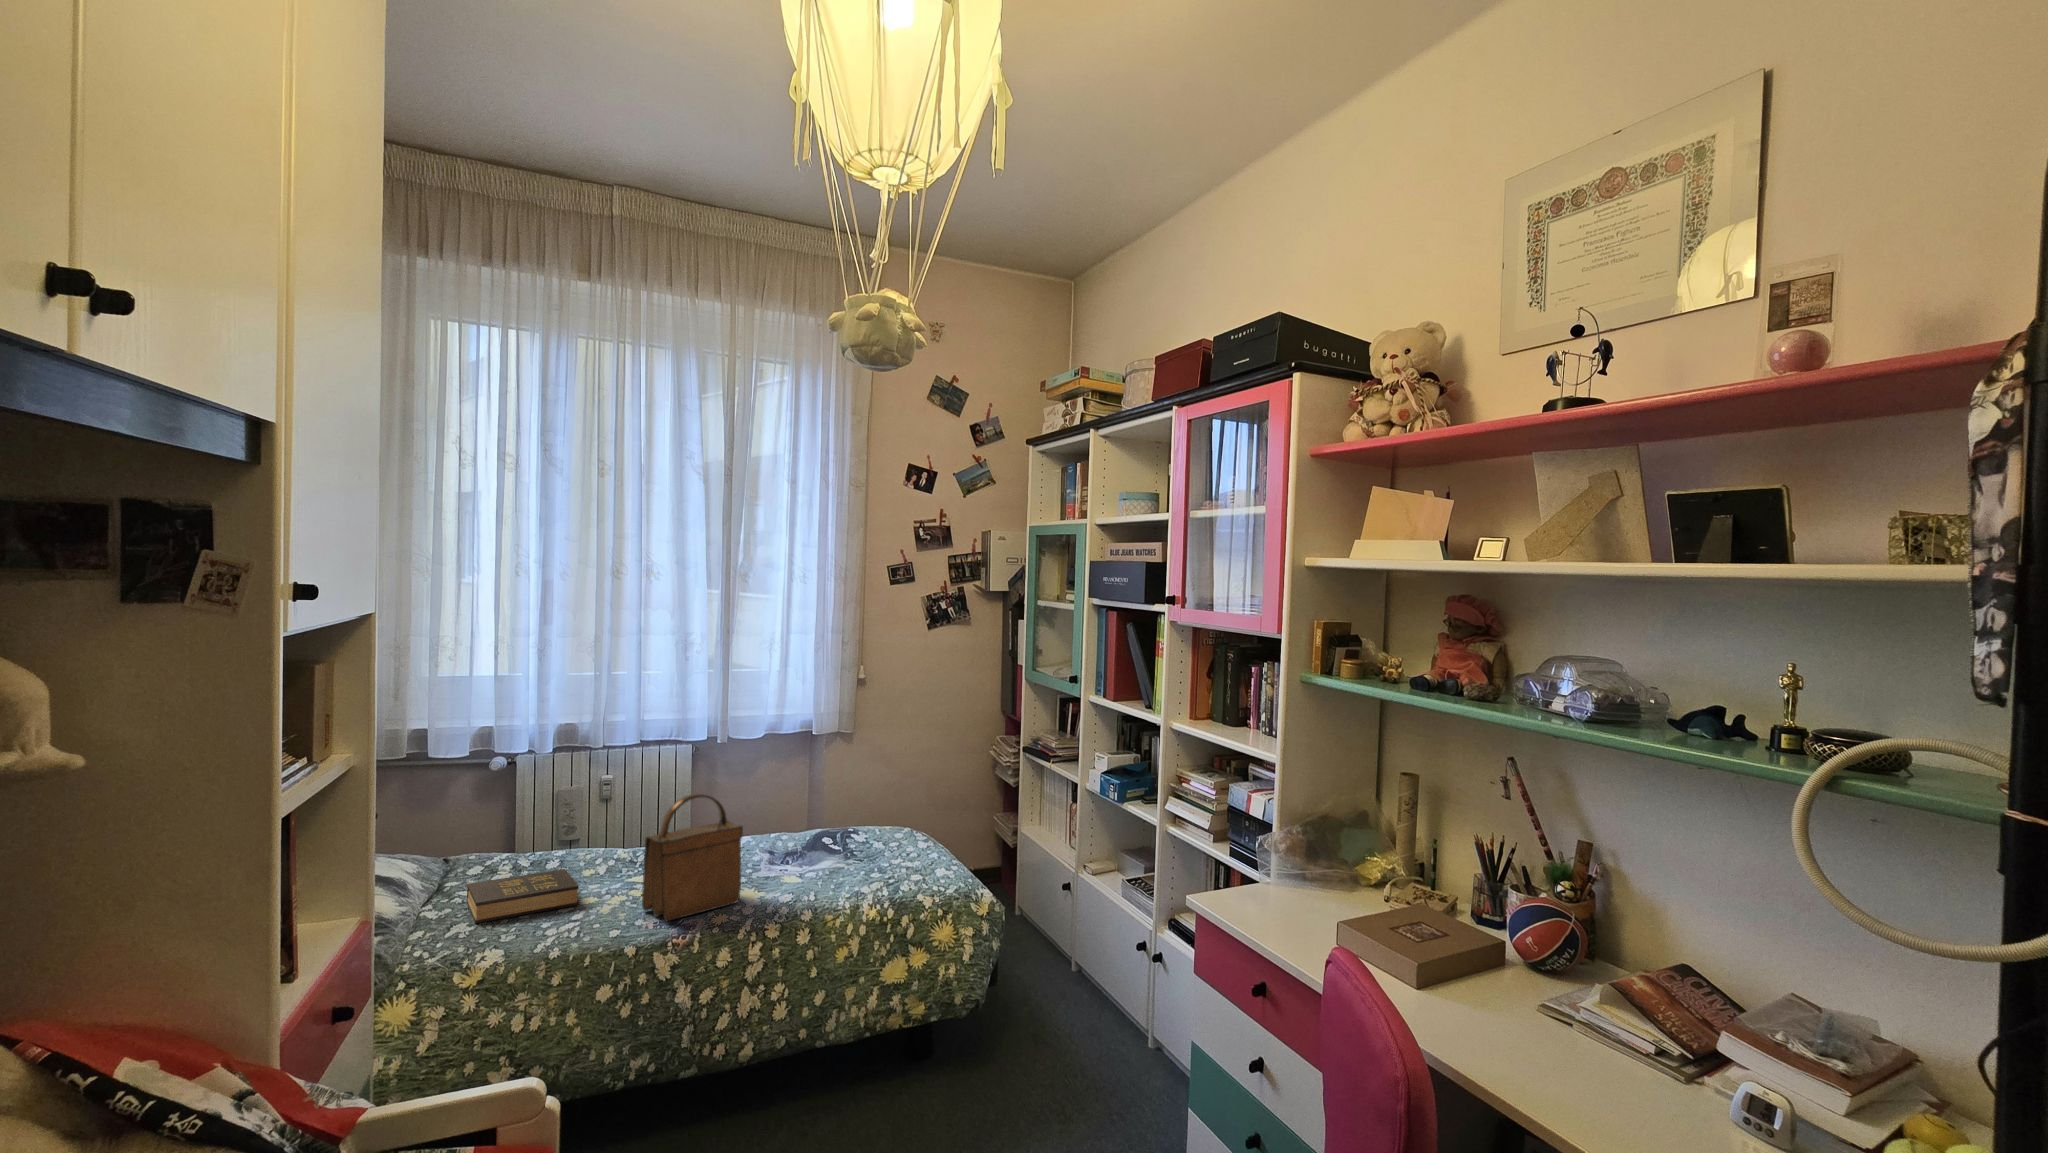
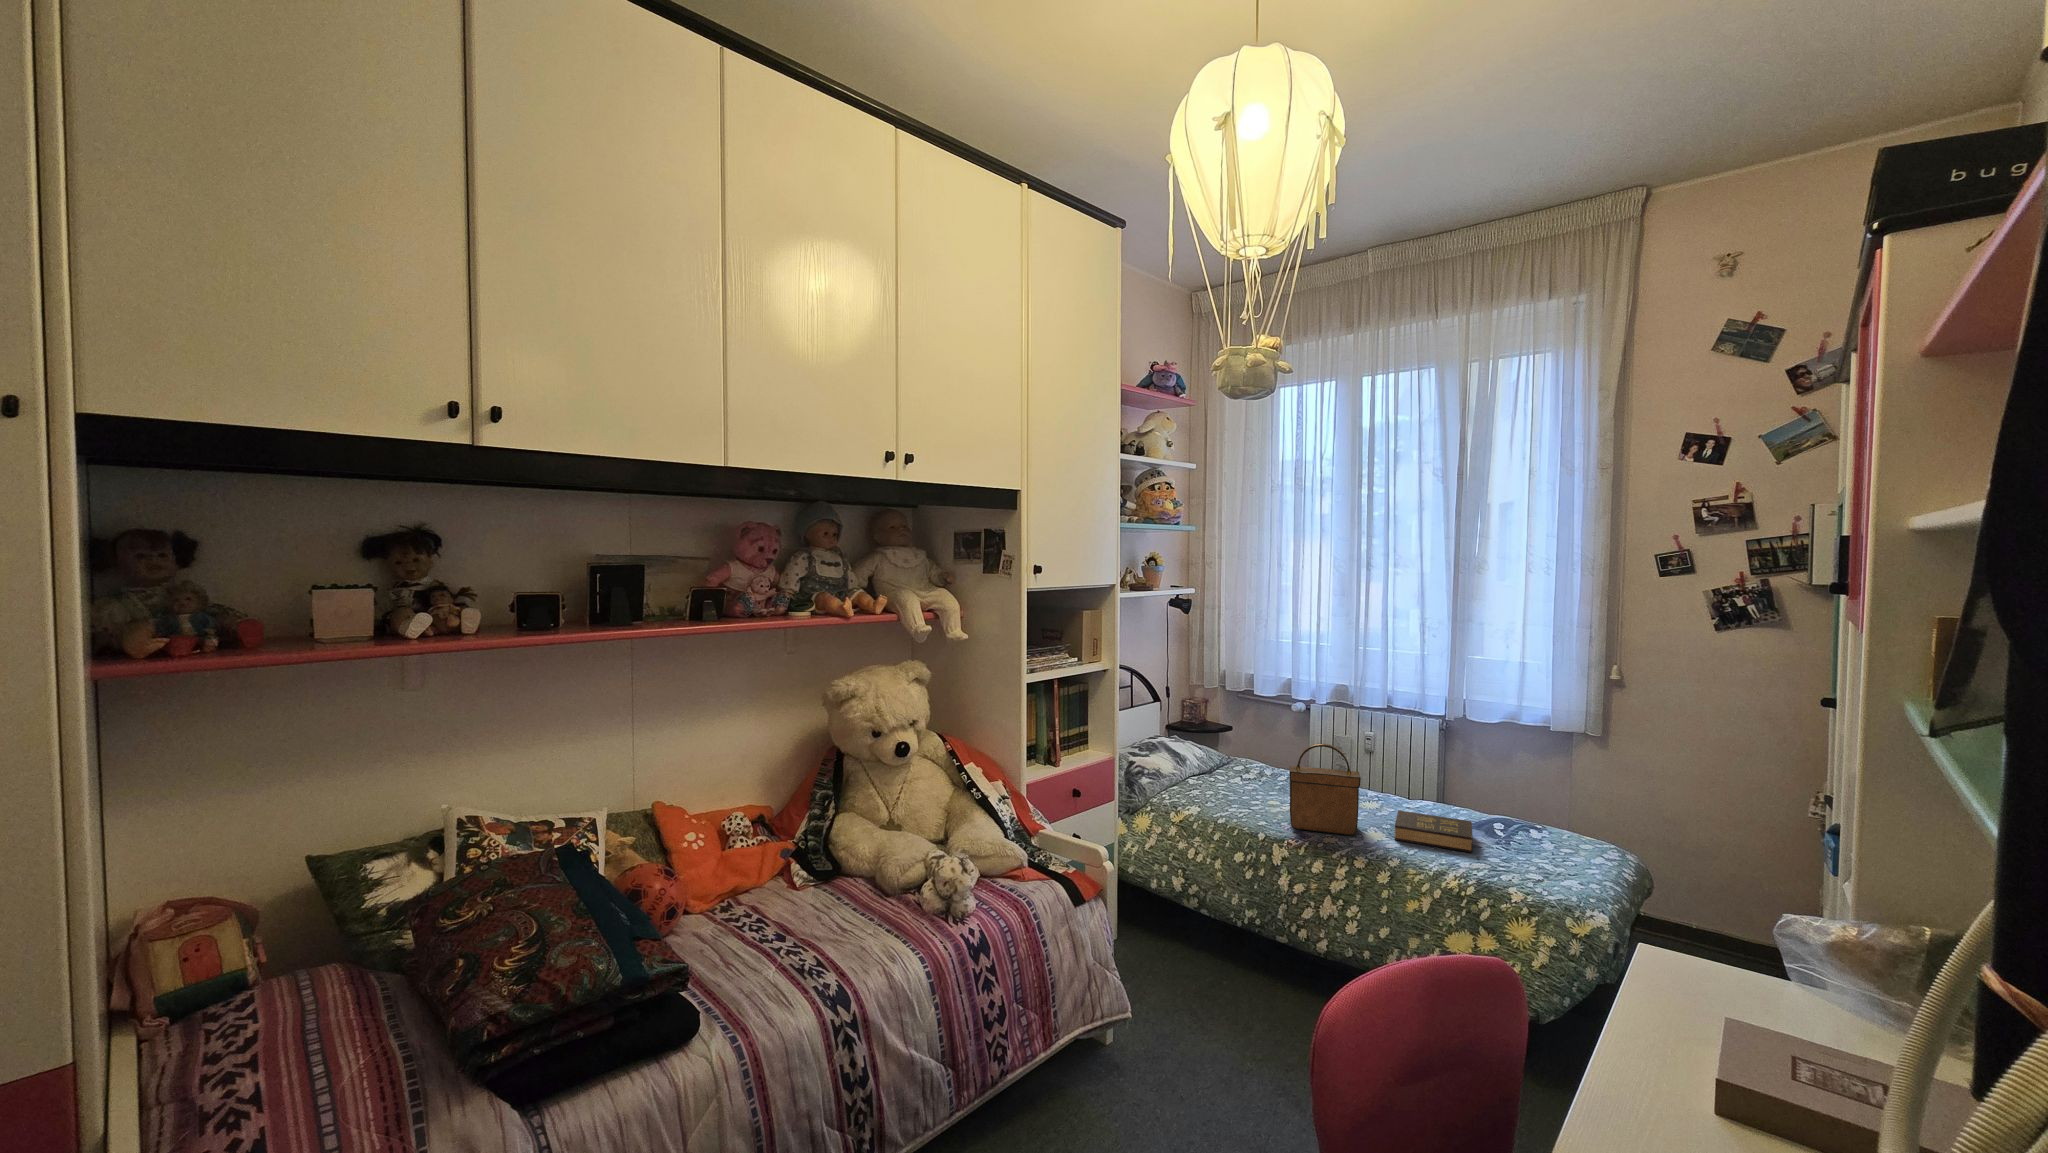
hardback book: present [467,869,579,923] -> present [1395,810,1473,853]

